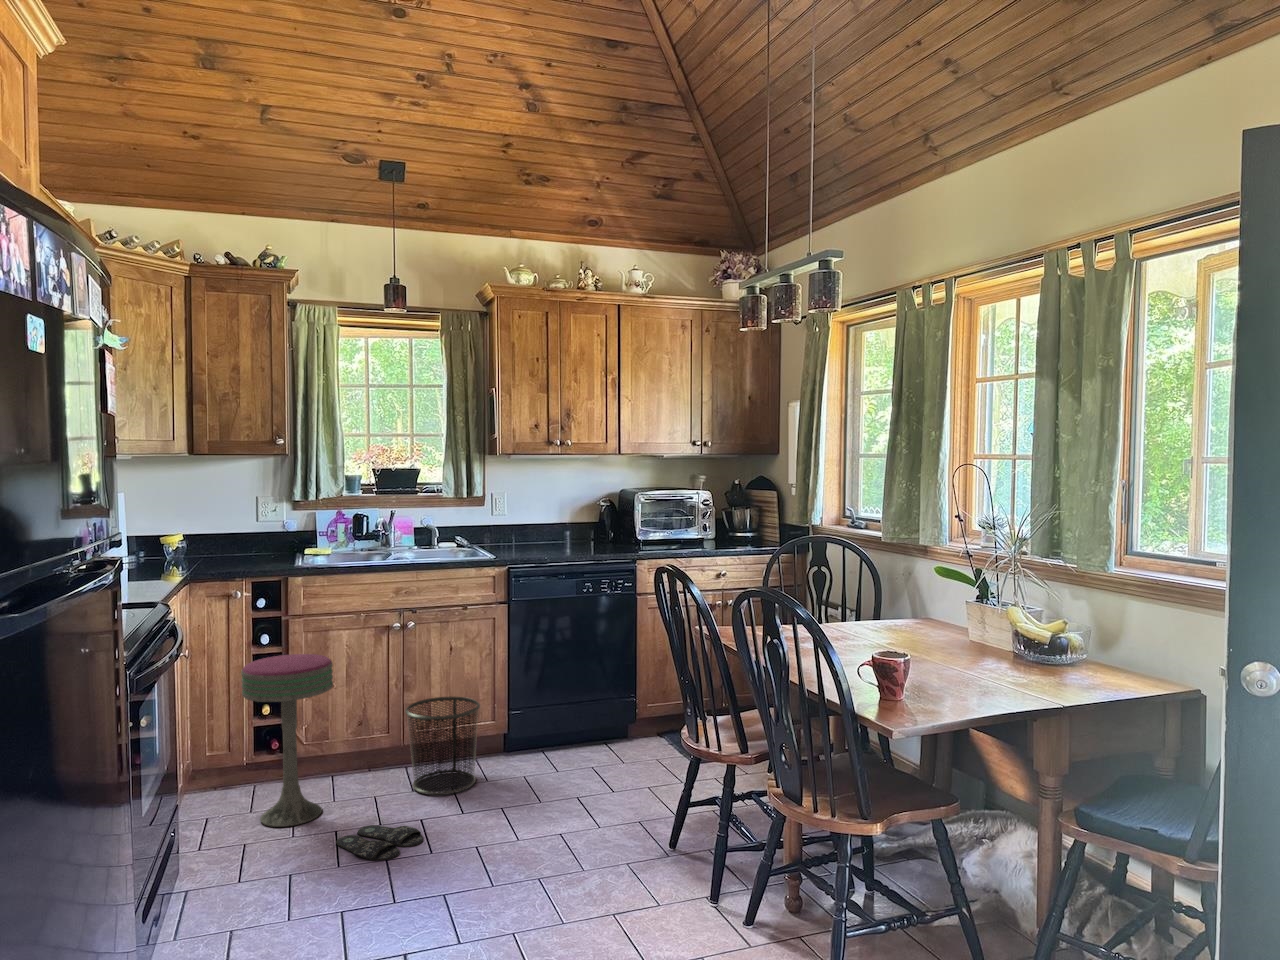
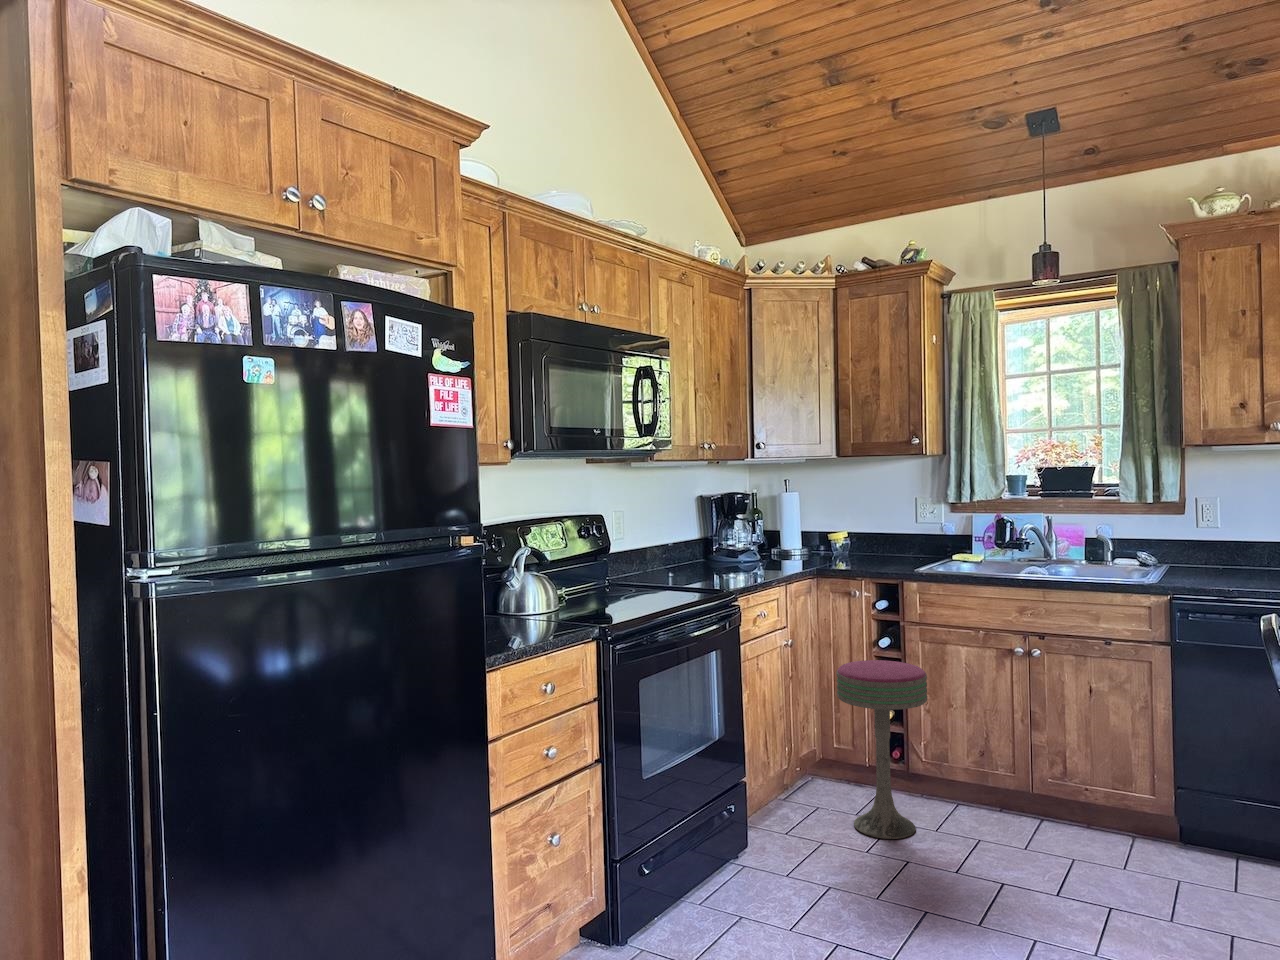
waste bin: present [405,696,480,795] -> none [1013,744,1112,869]
slippers: present [336,825,423,860] -> none [897,866,986,913]

